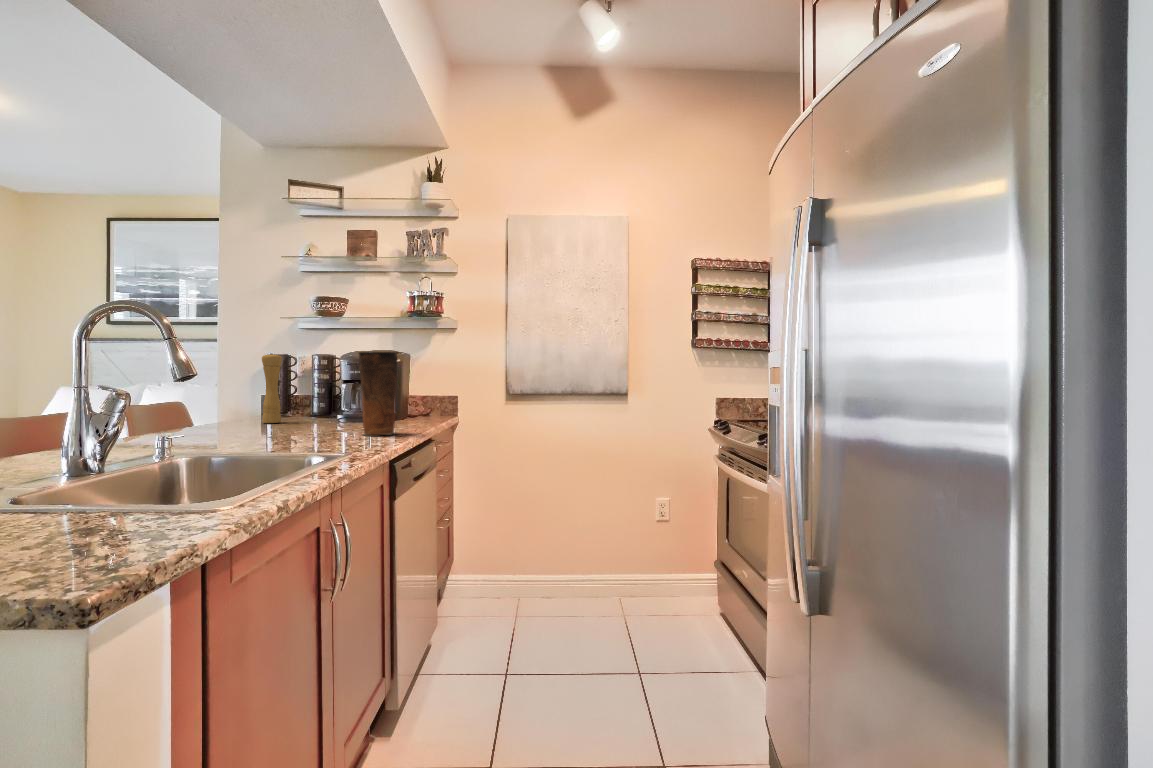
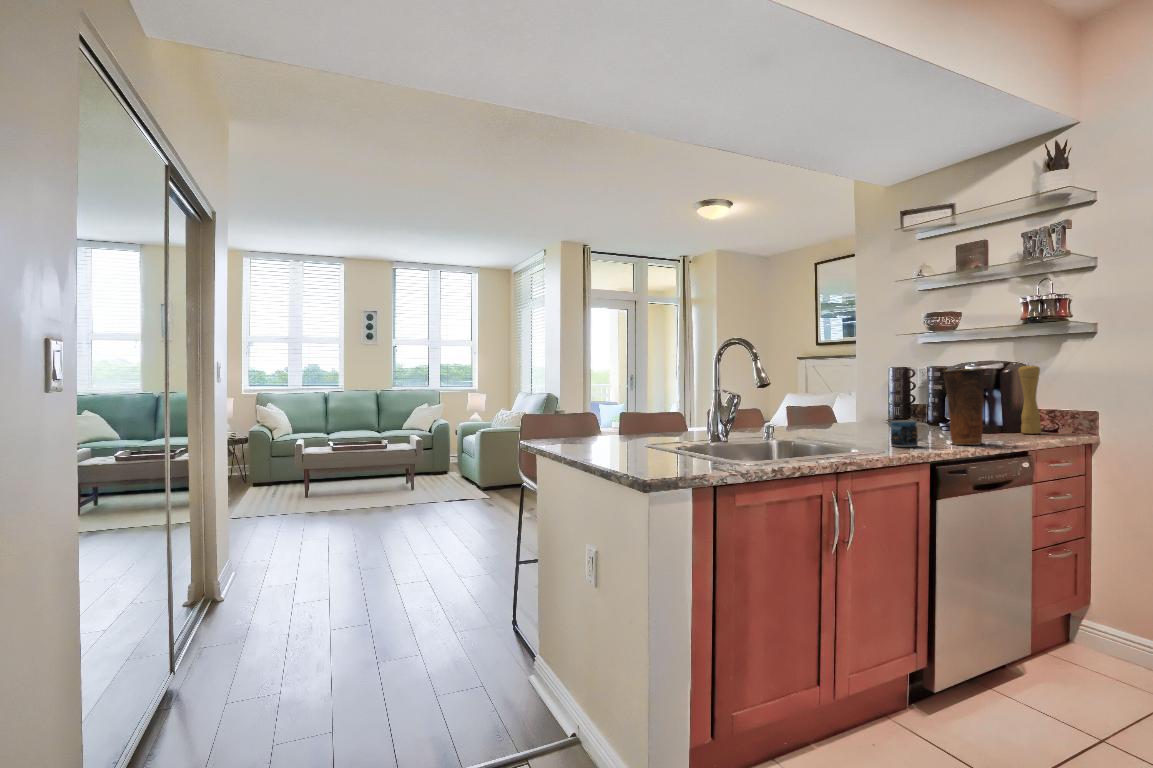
pepper mill: present [262,353,282,423] -> present [1018,365,1041,434]
mug: none [300,409,347,442] -> present [890,420,930,447]

